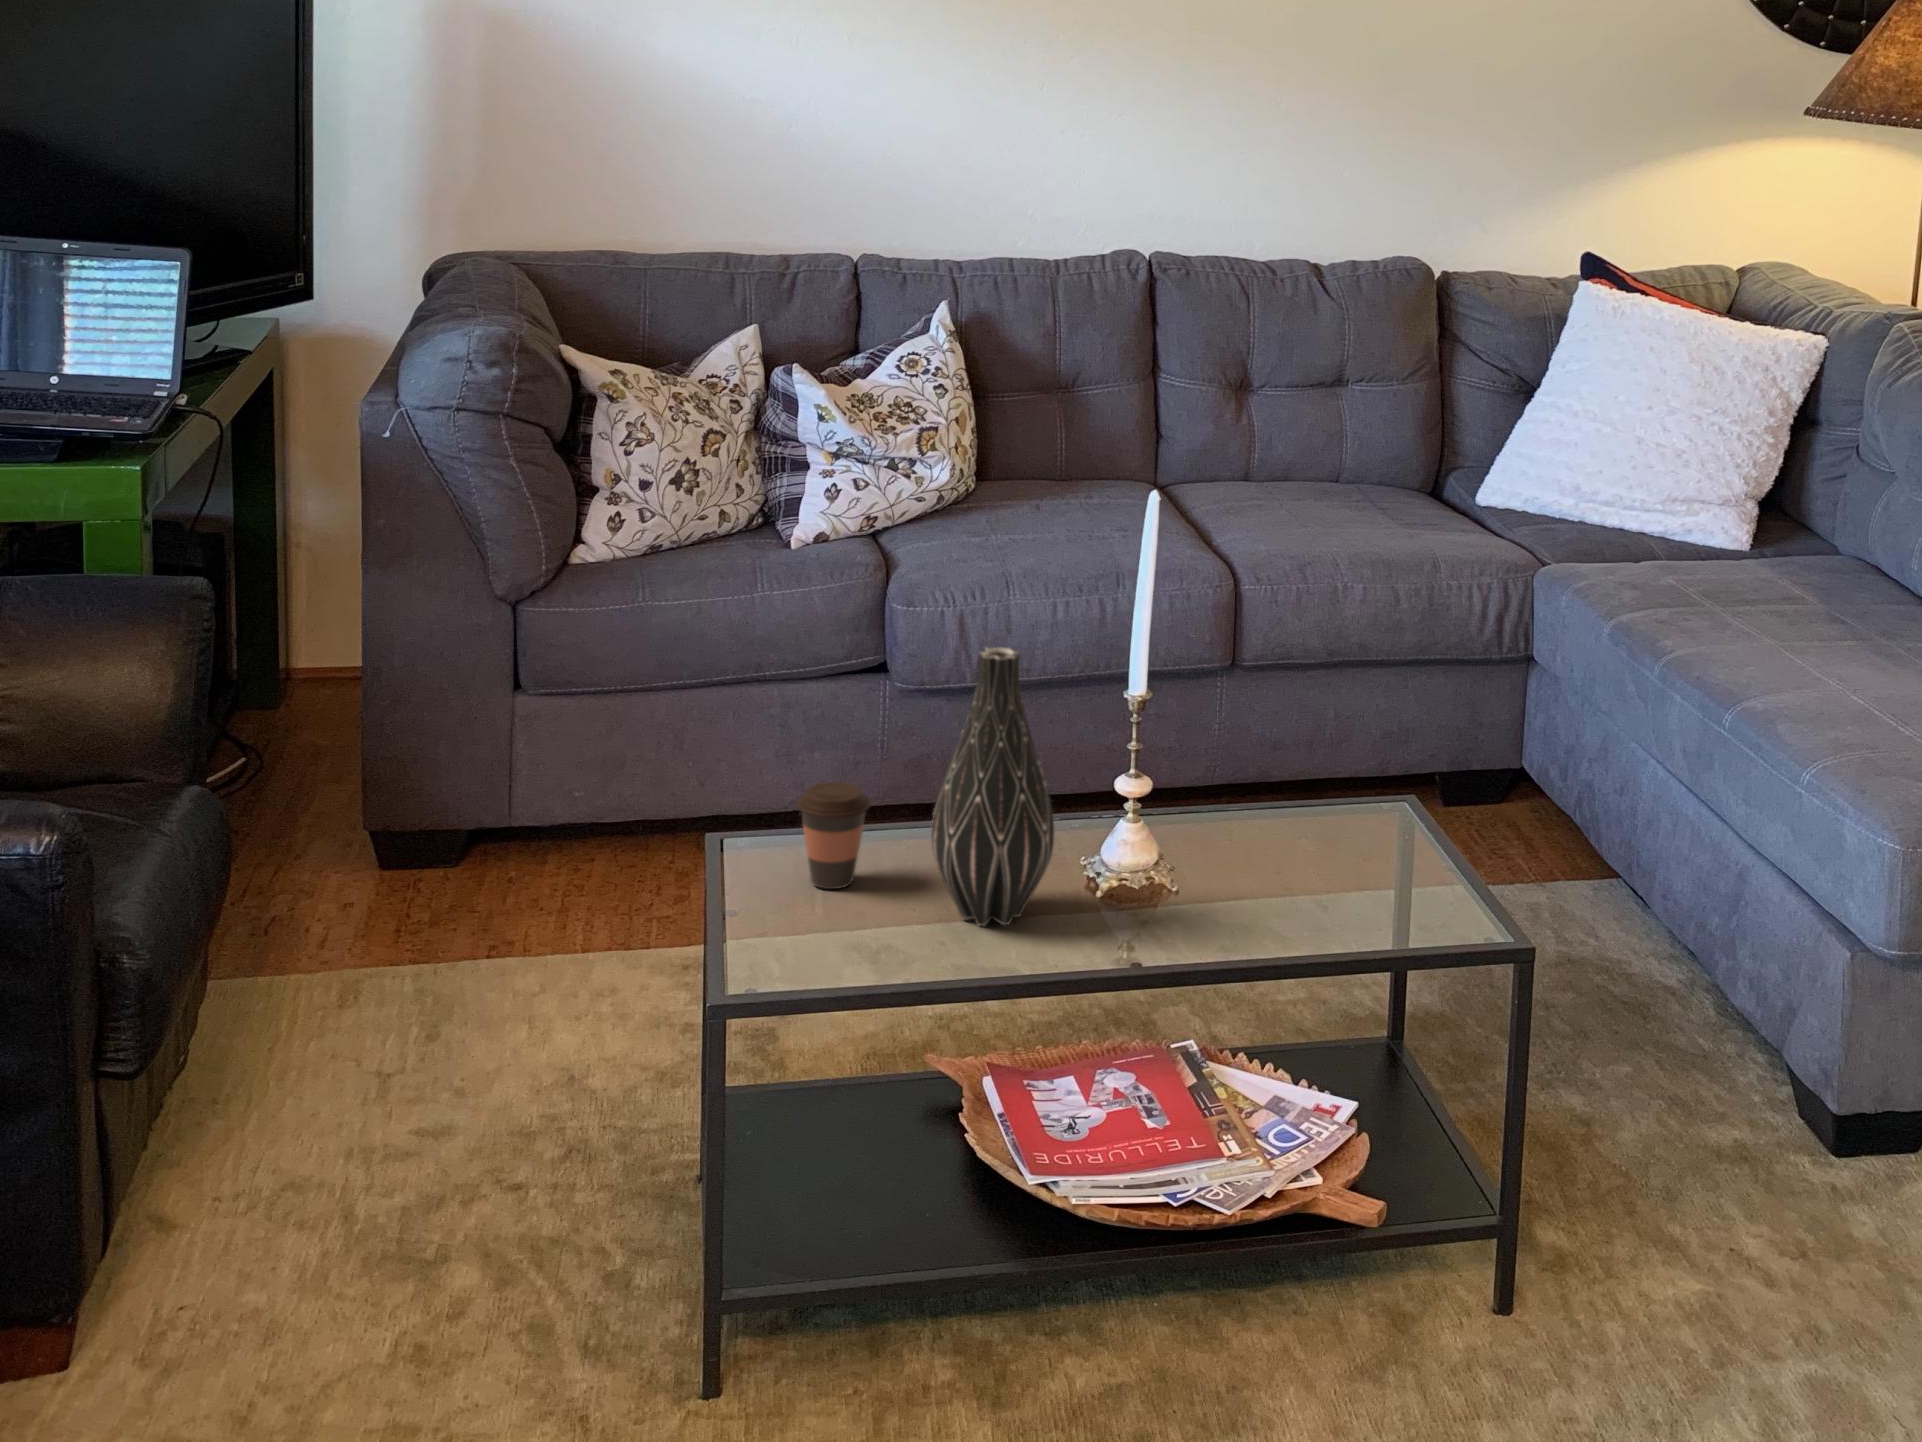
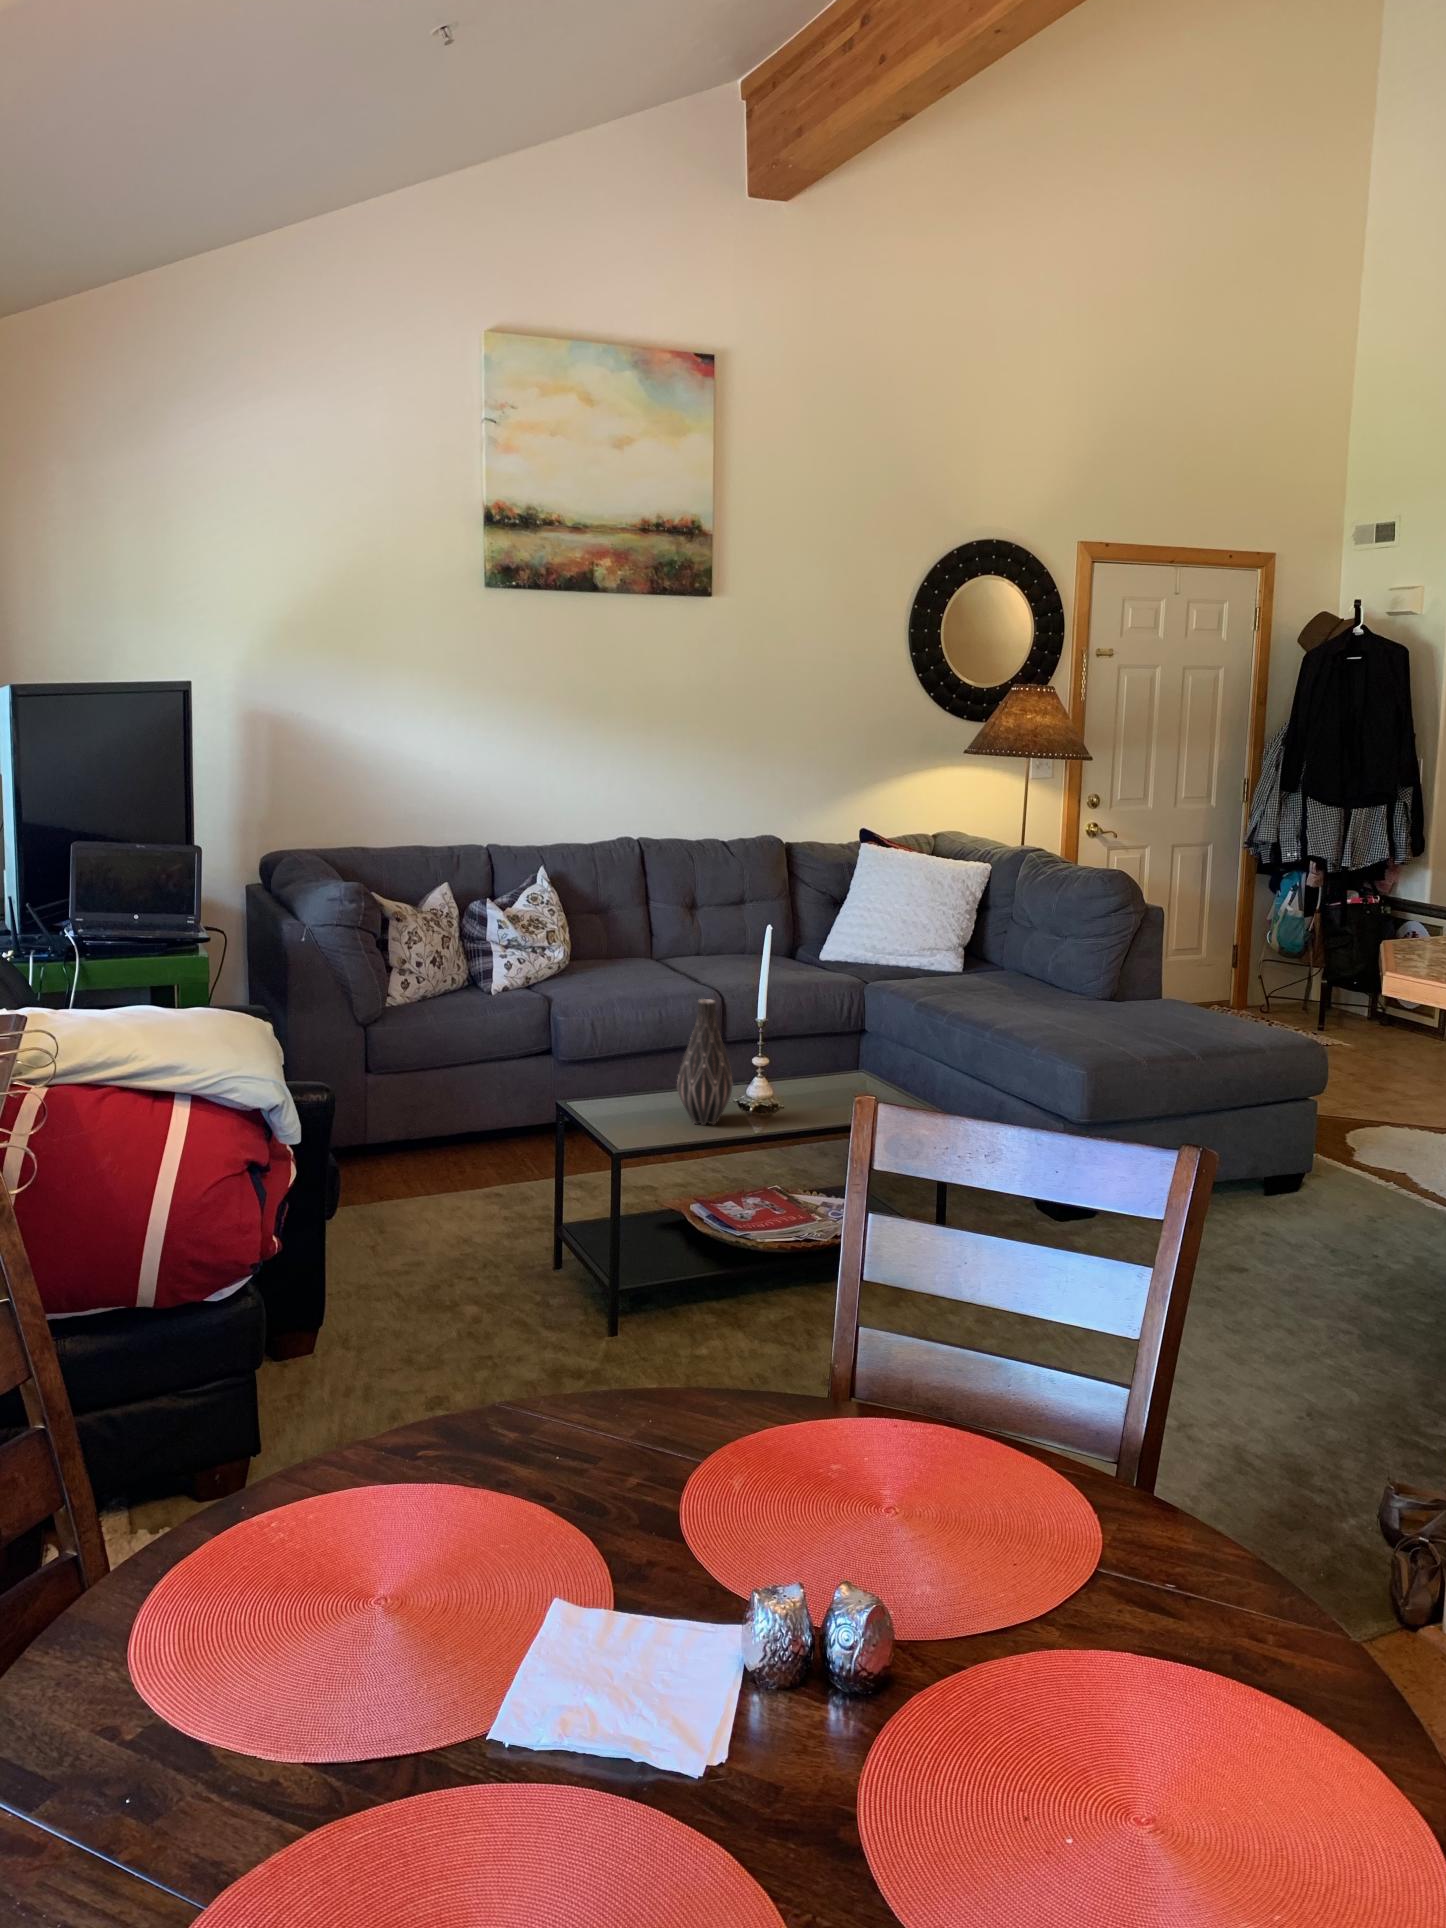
coffee cup: present [797,782,871,889] -> none [607,1071,640,1119]

